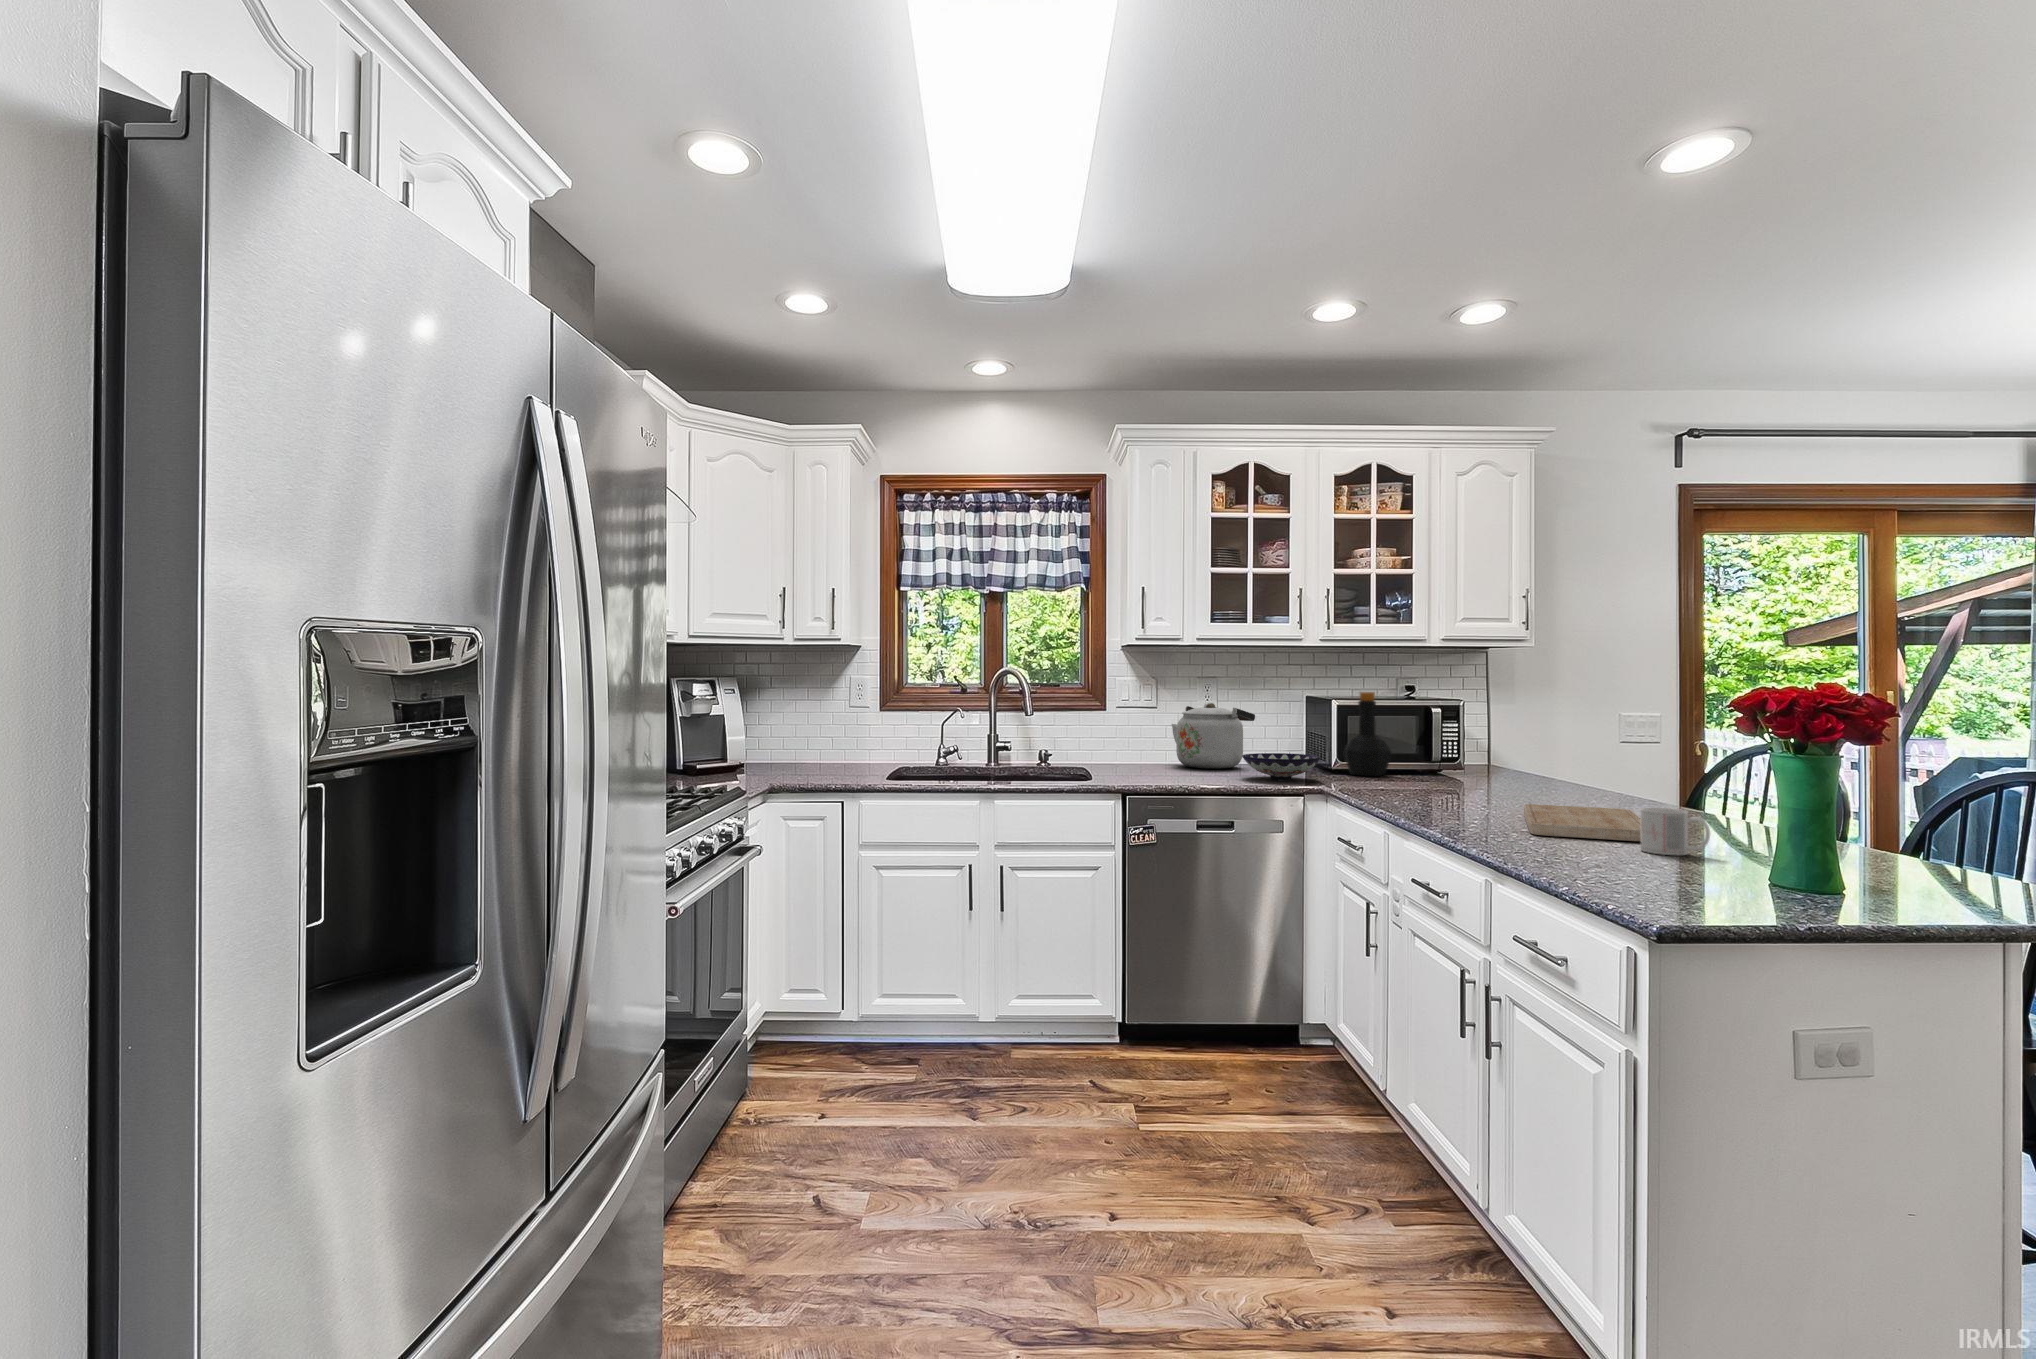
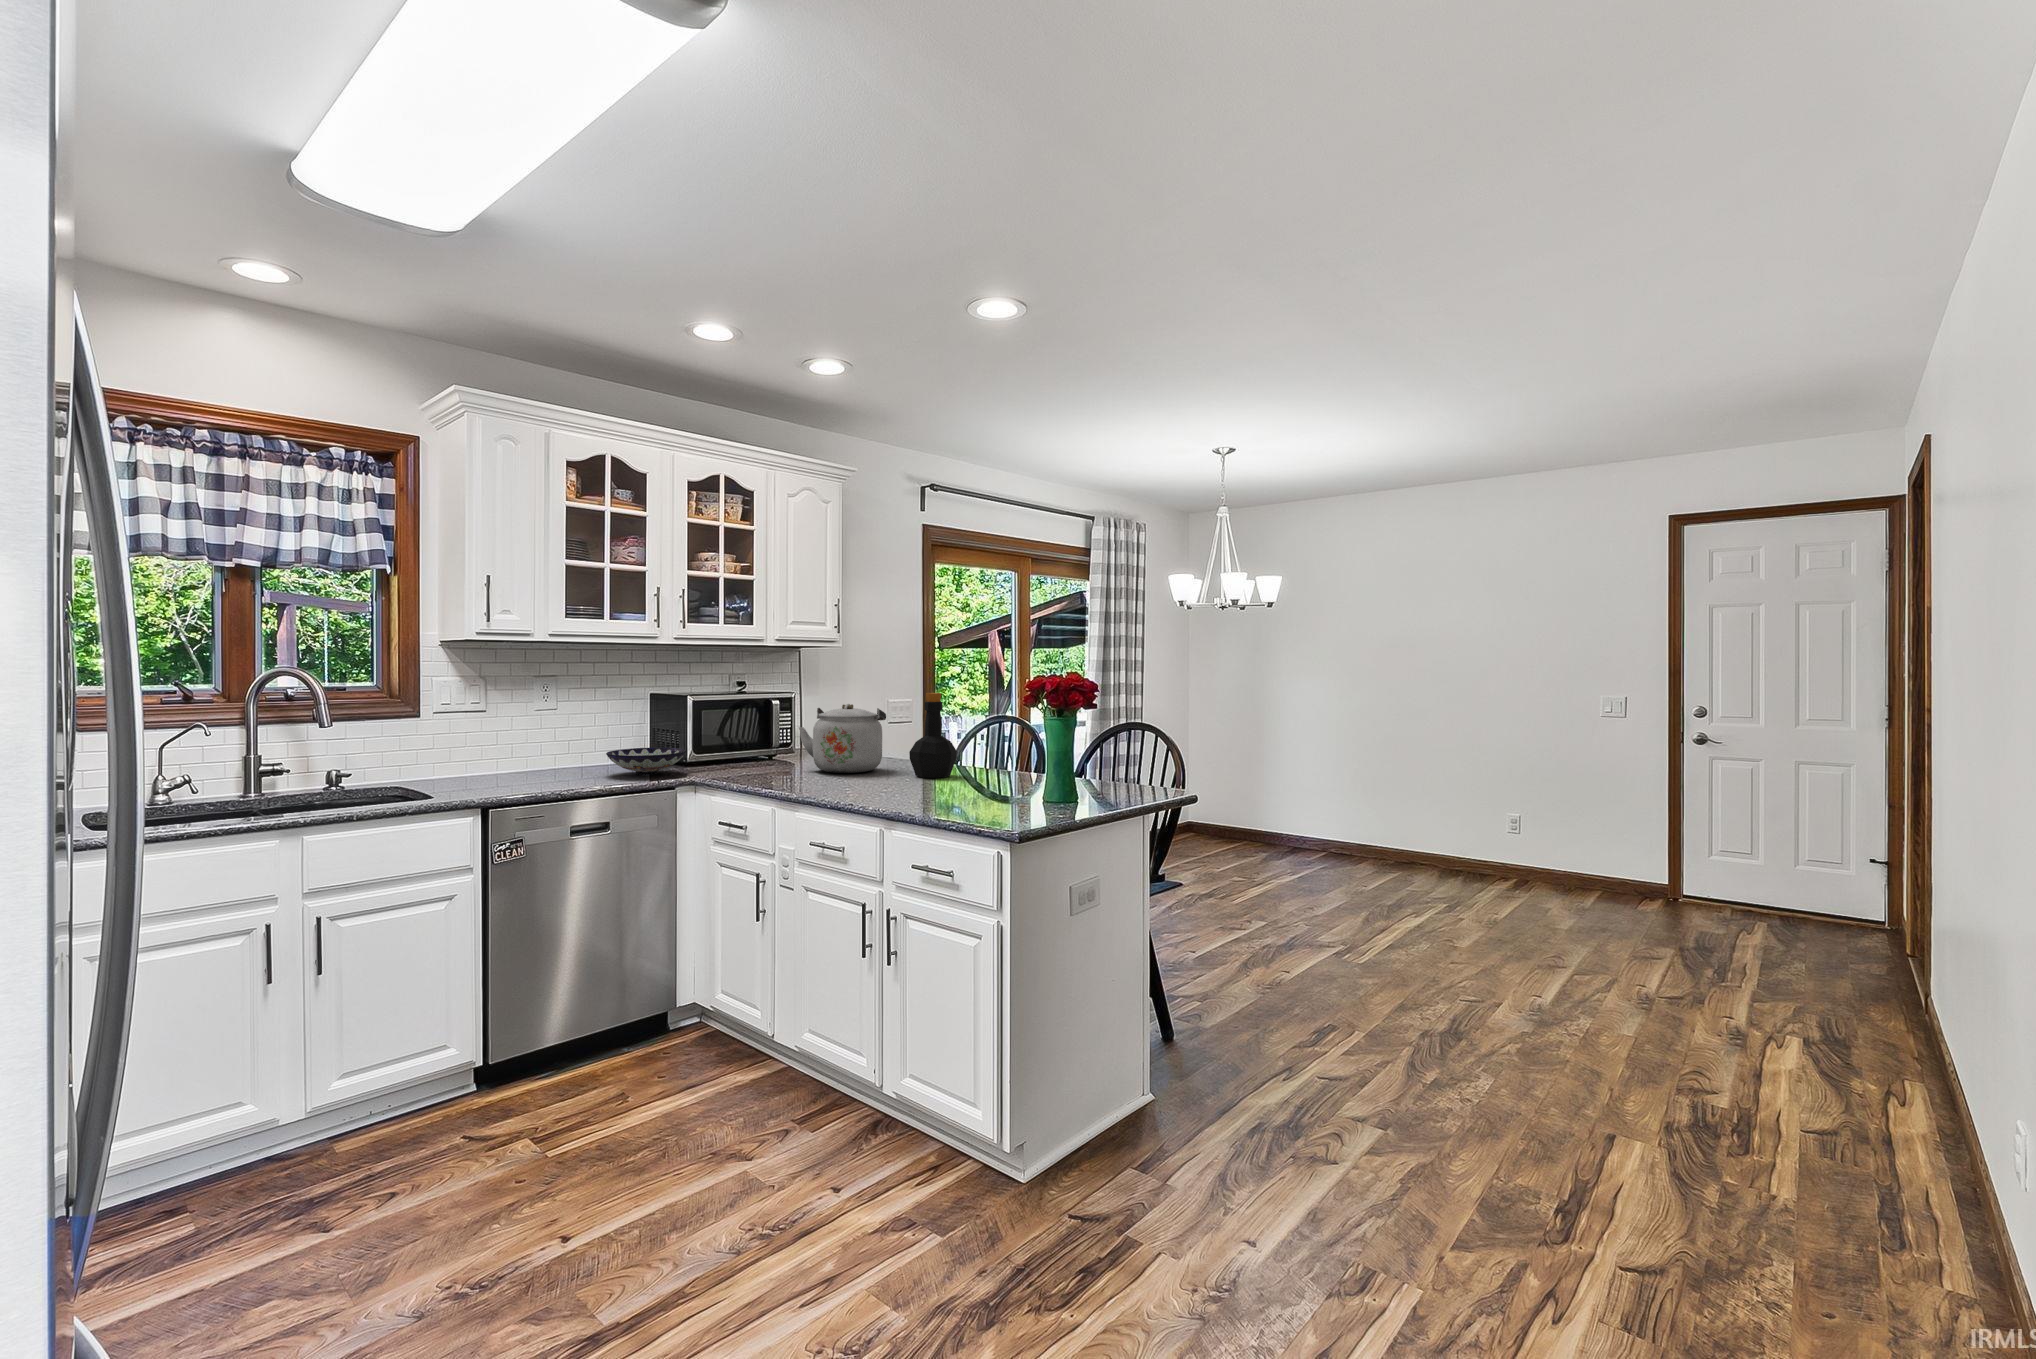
bottle: present [1345,692,1391,776] -> present [909,693,957,778]
kettle: present [1171,703,1255,769] -> present [798,704,886,773]
cutting board: present [1524,804,1641,841] -> none [886,777,992,806]
mug: present [1641,807,1710,855] -> none [994,777,1036,812]

